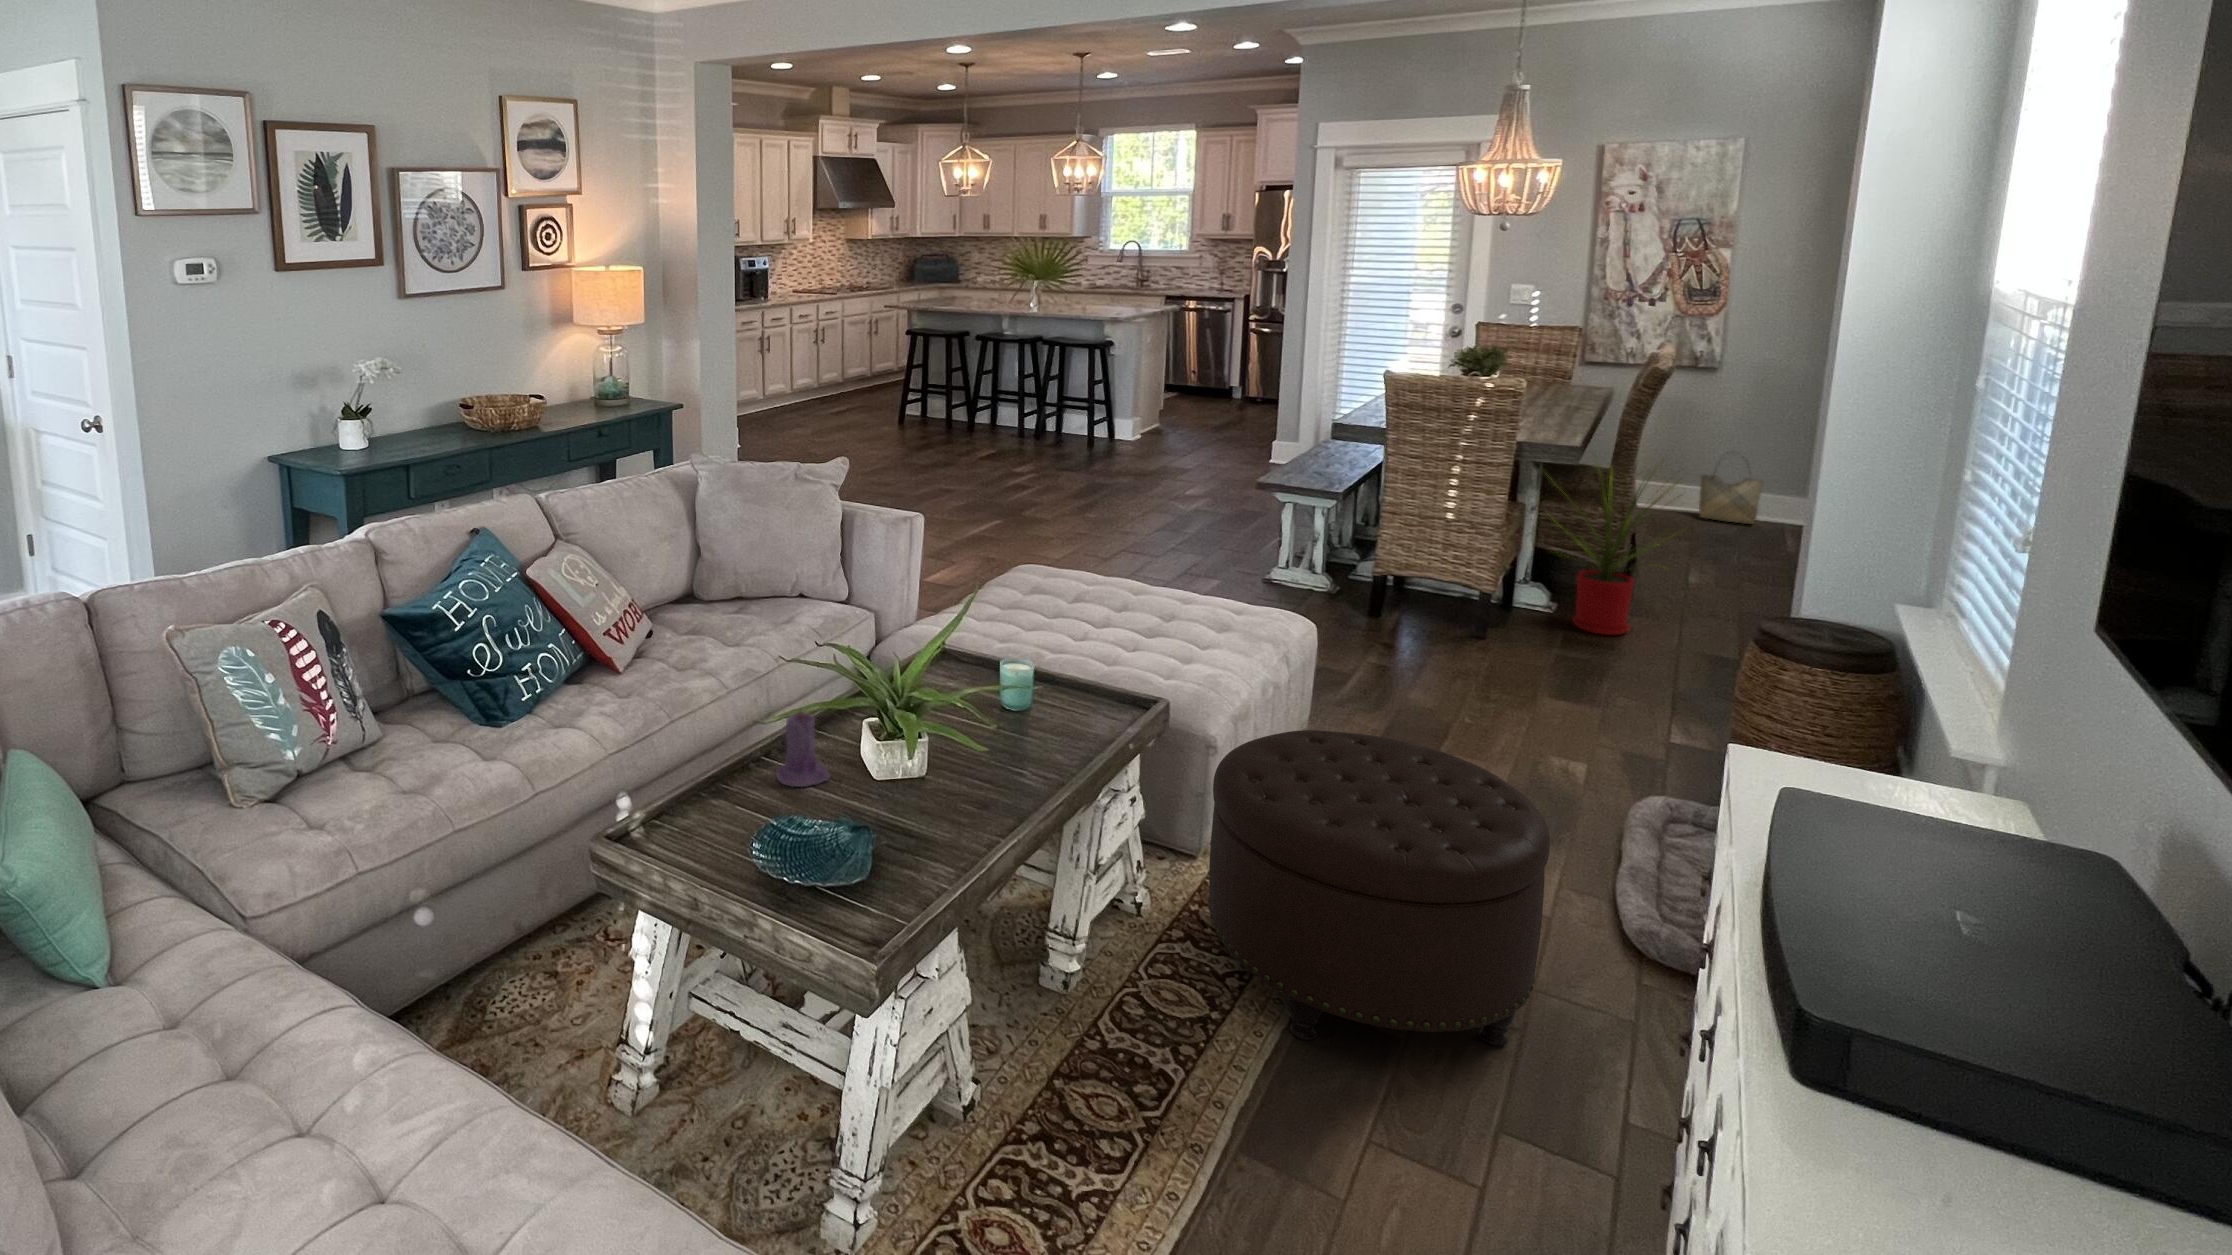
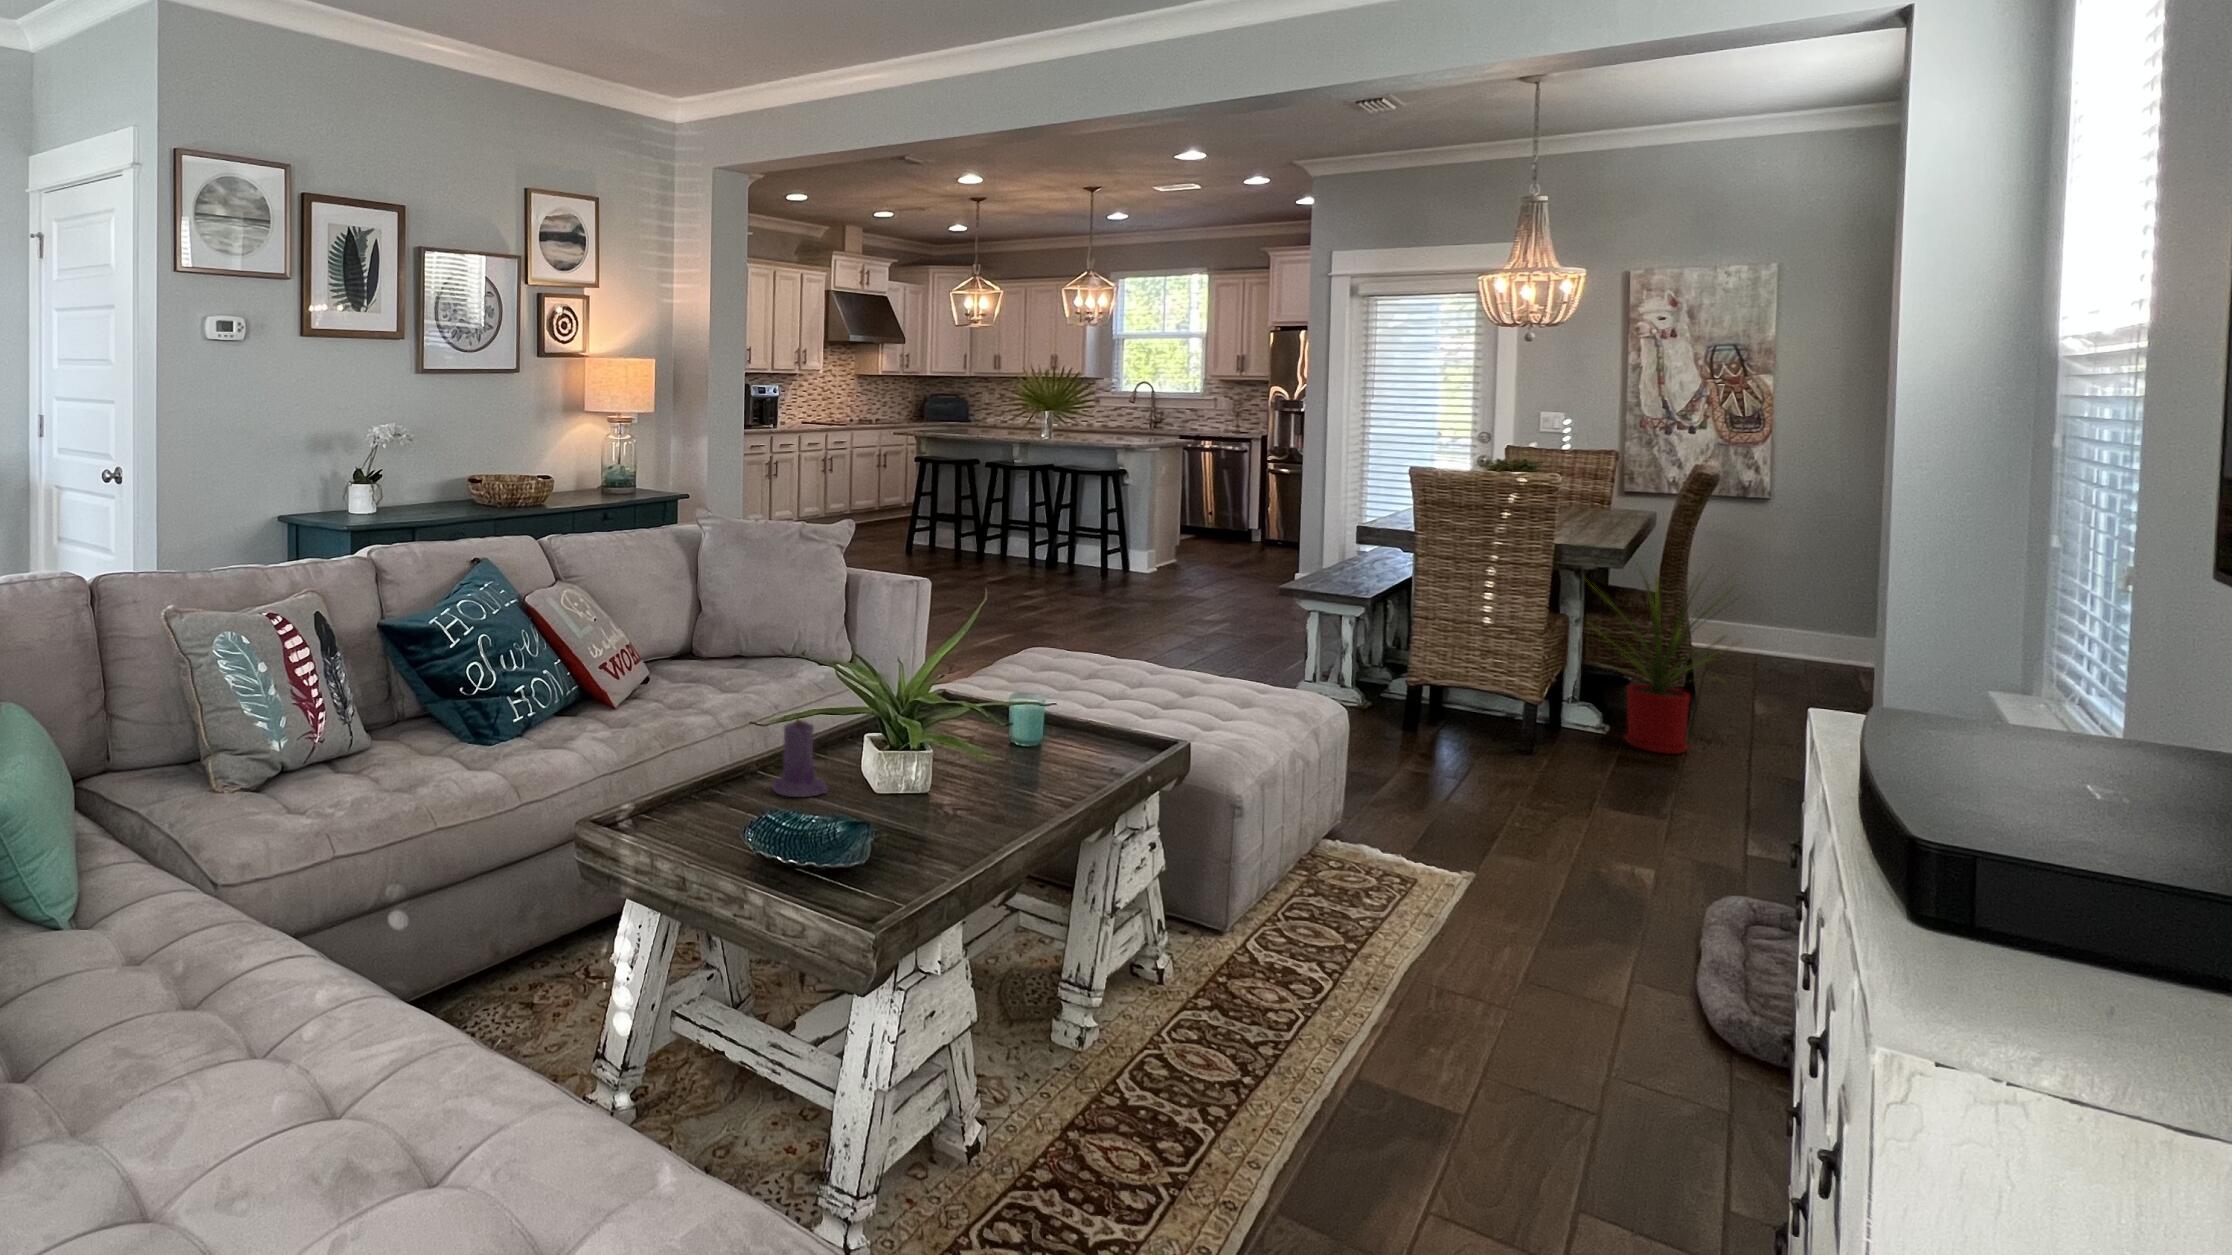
woven basket: present [1699,452,1763,524] -> none [1752,586,1823,663]
ottoman: present [1208,730,1550,1046] -> none [1237,783,1620,1128]

